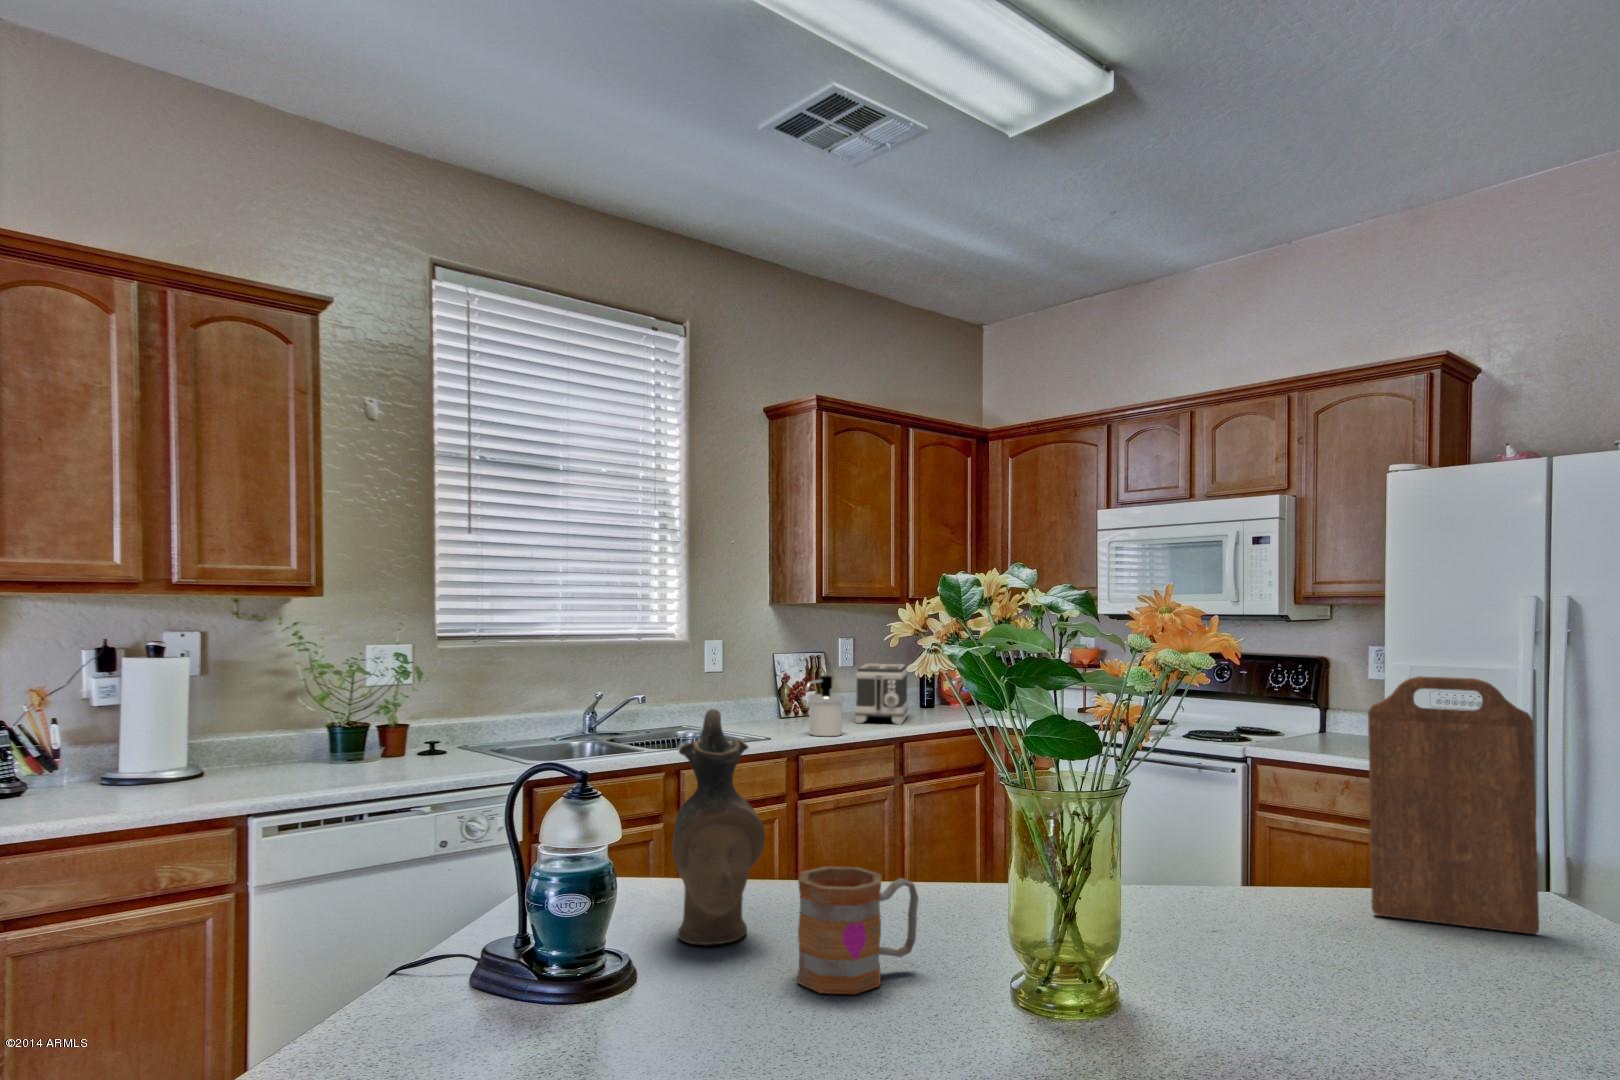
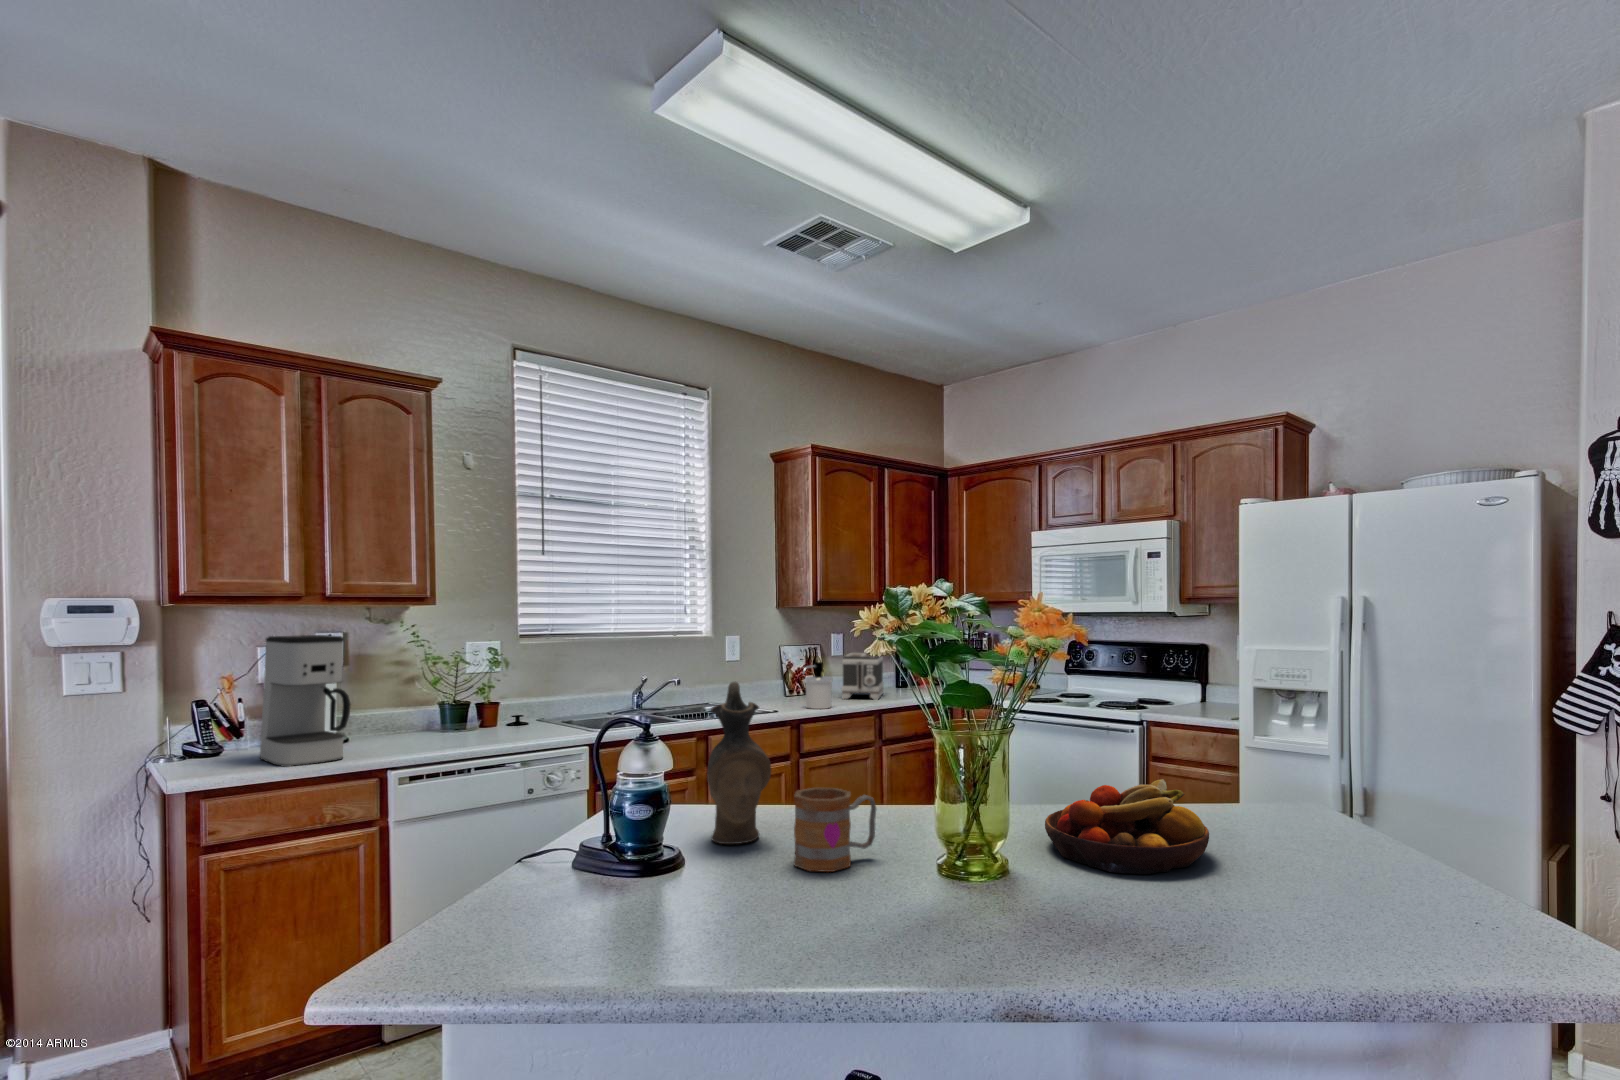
coffee maker: none [73,635,198,814] -> present [260,635,351,767]
cutting board: present [1368,676,1539,934] -> none [1195,654,1311,833]
fruit bowl: none [1161,855,1409,1004] -> present [1045,779,1209,874]

